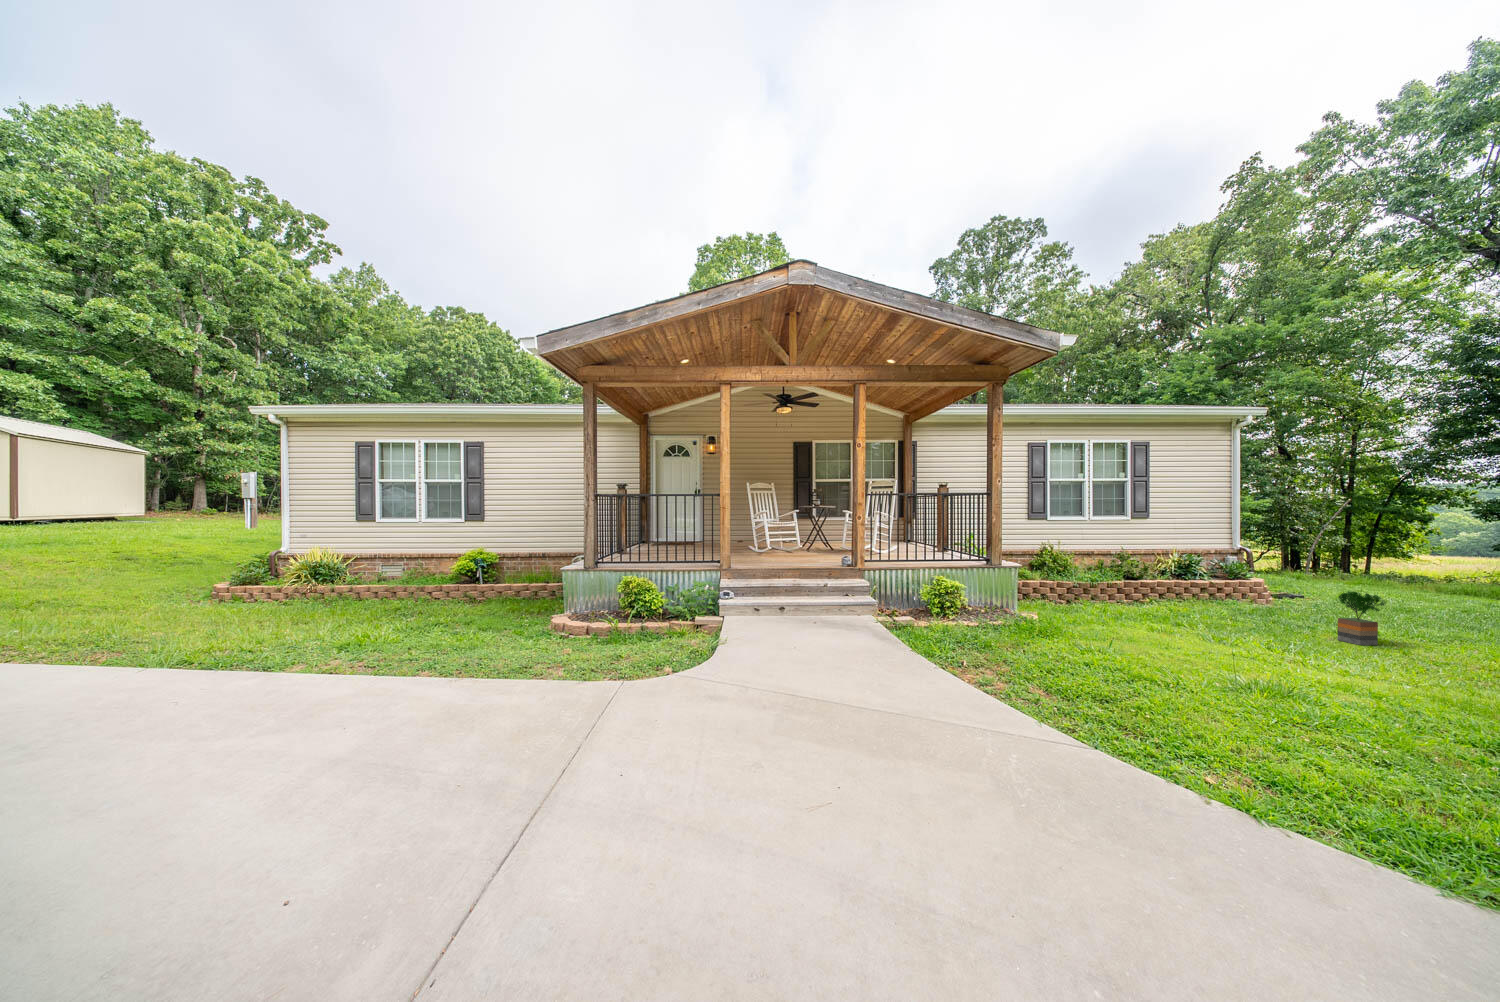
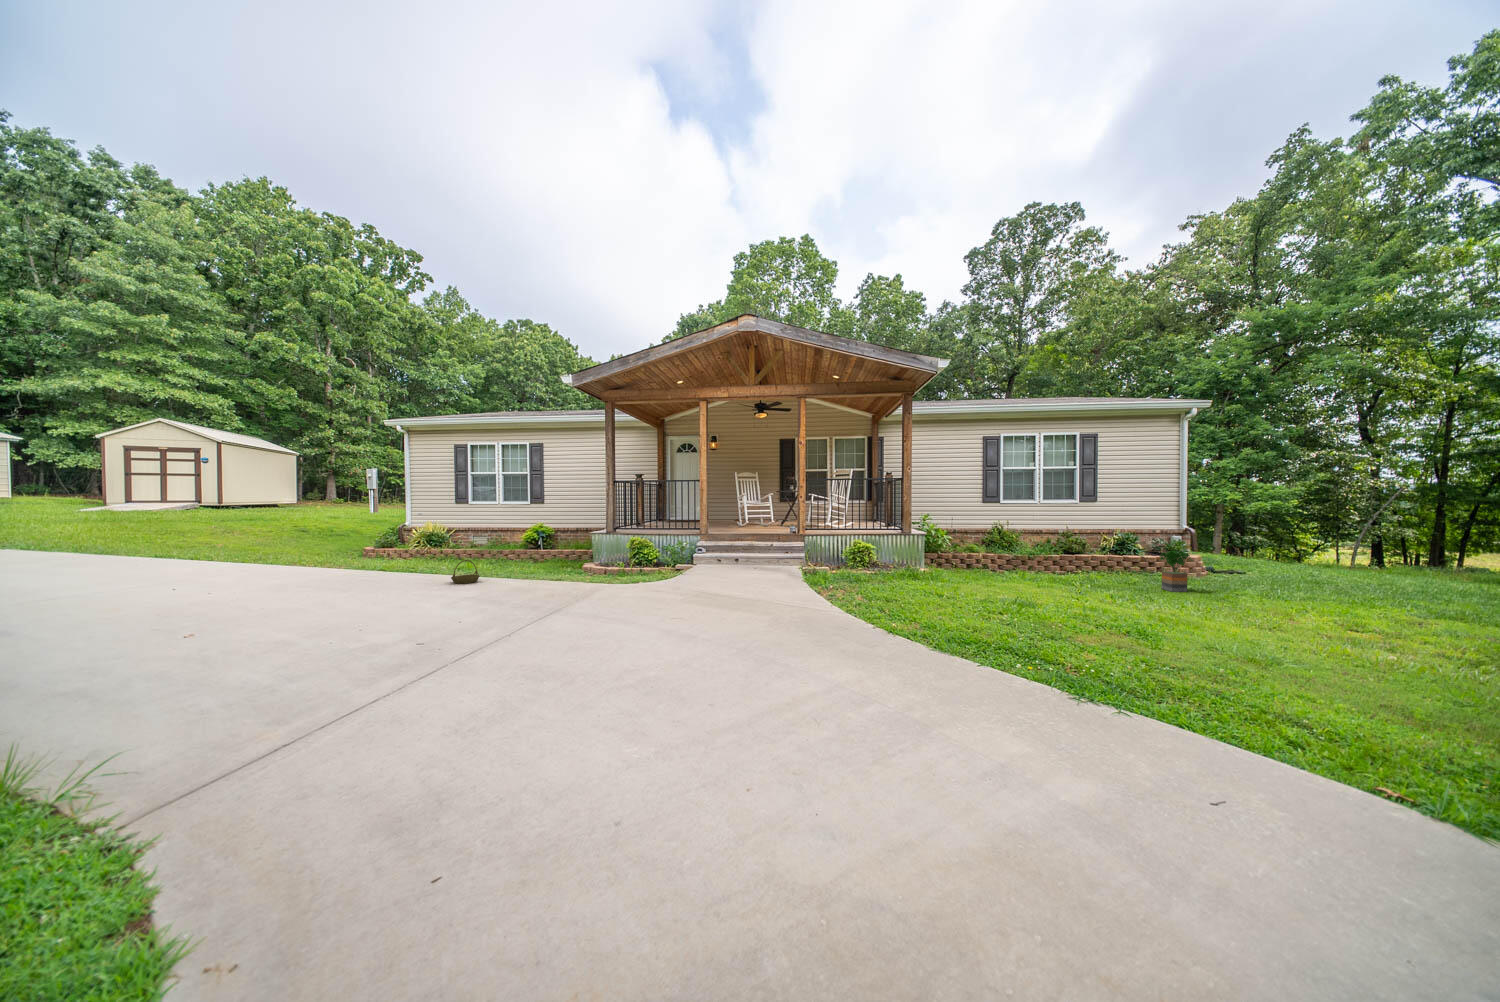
basket: none [339,621,391,662] -> present [451,560,480,584]

